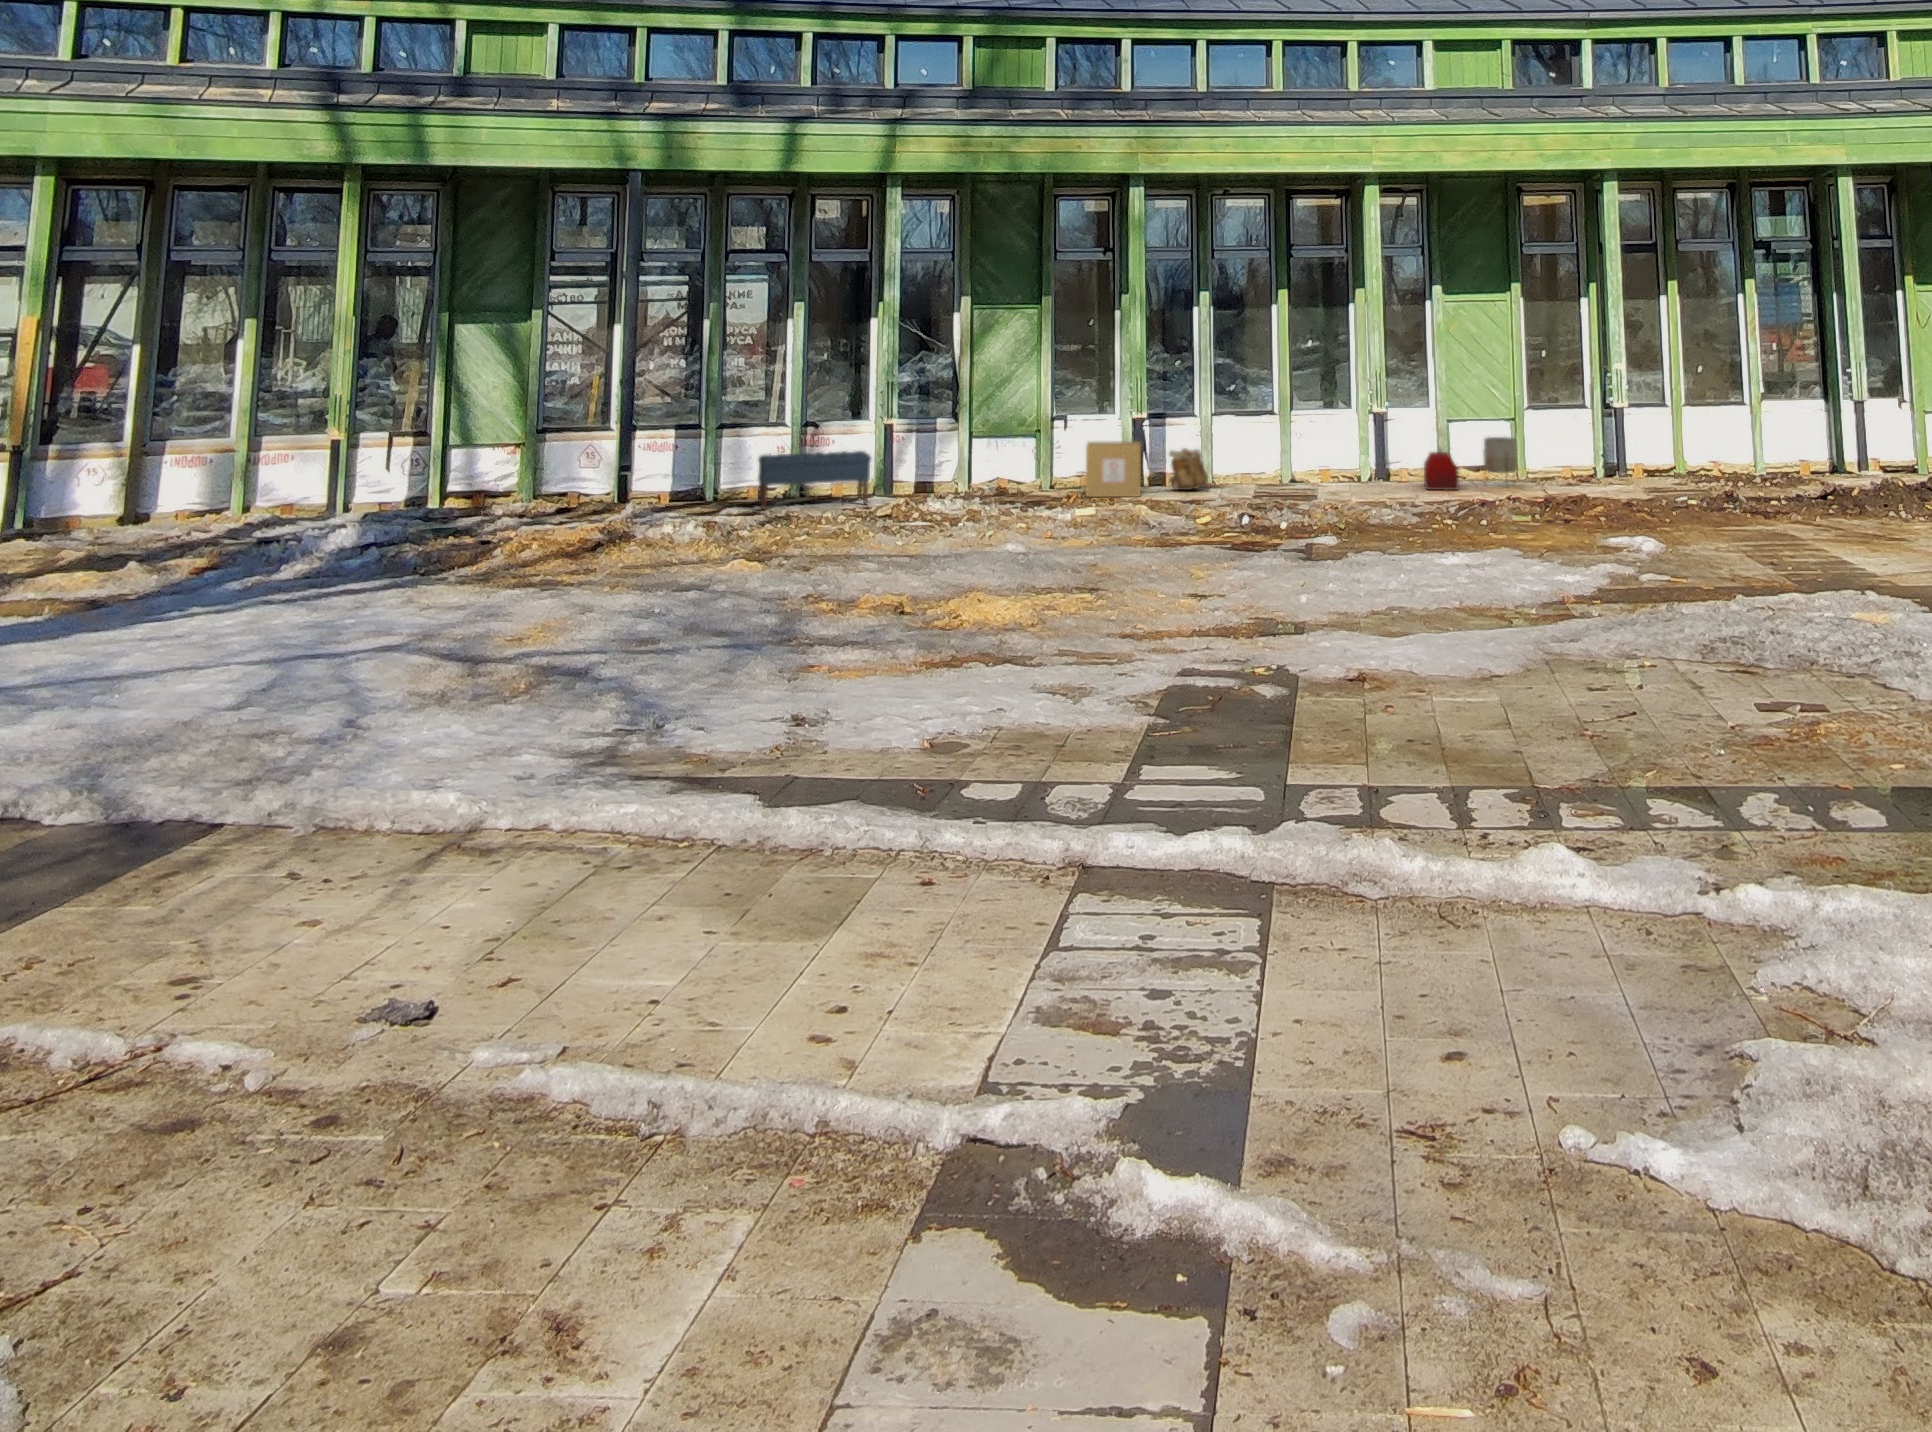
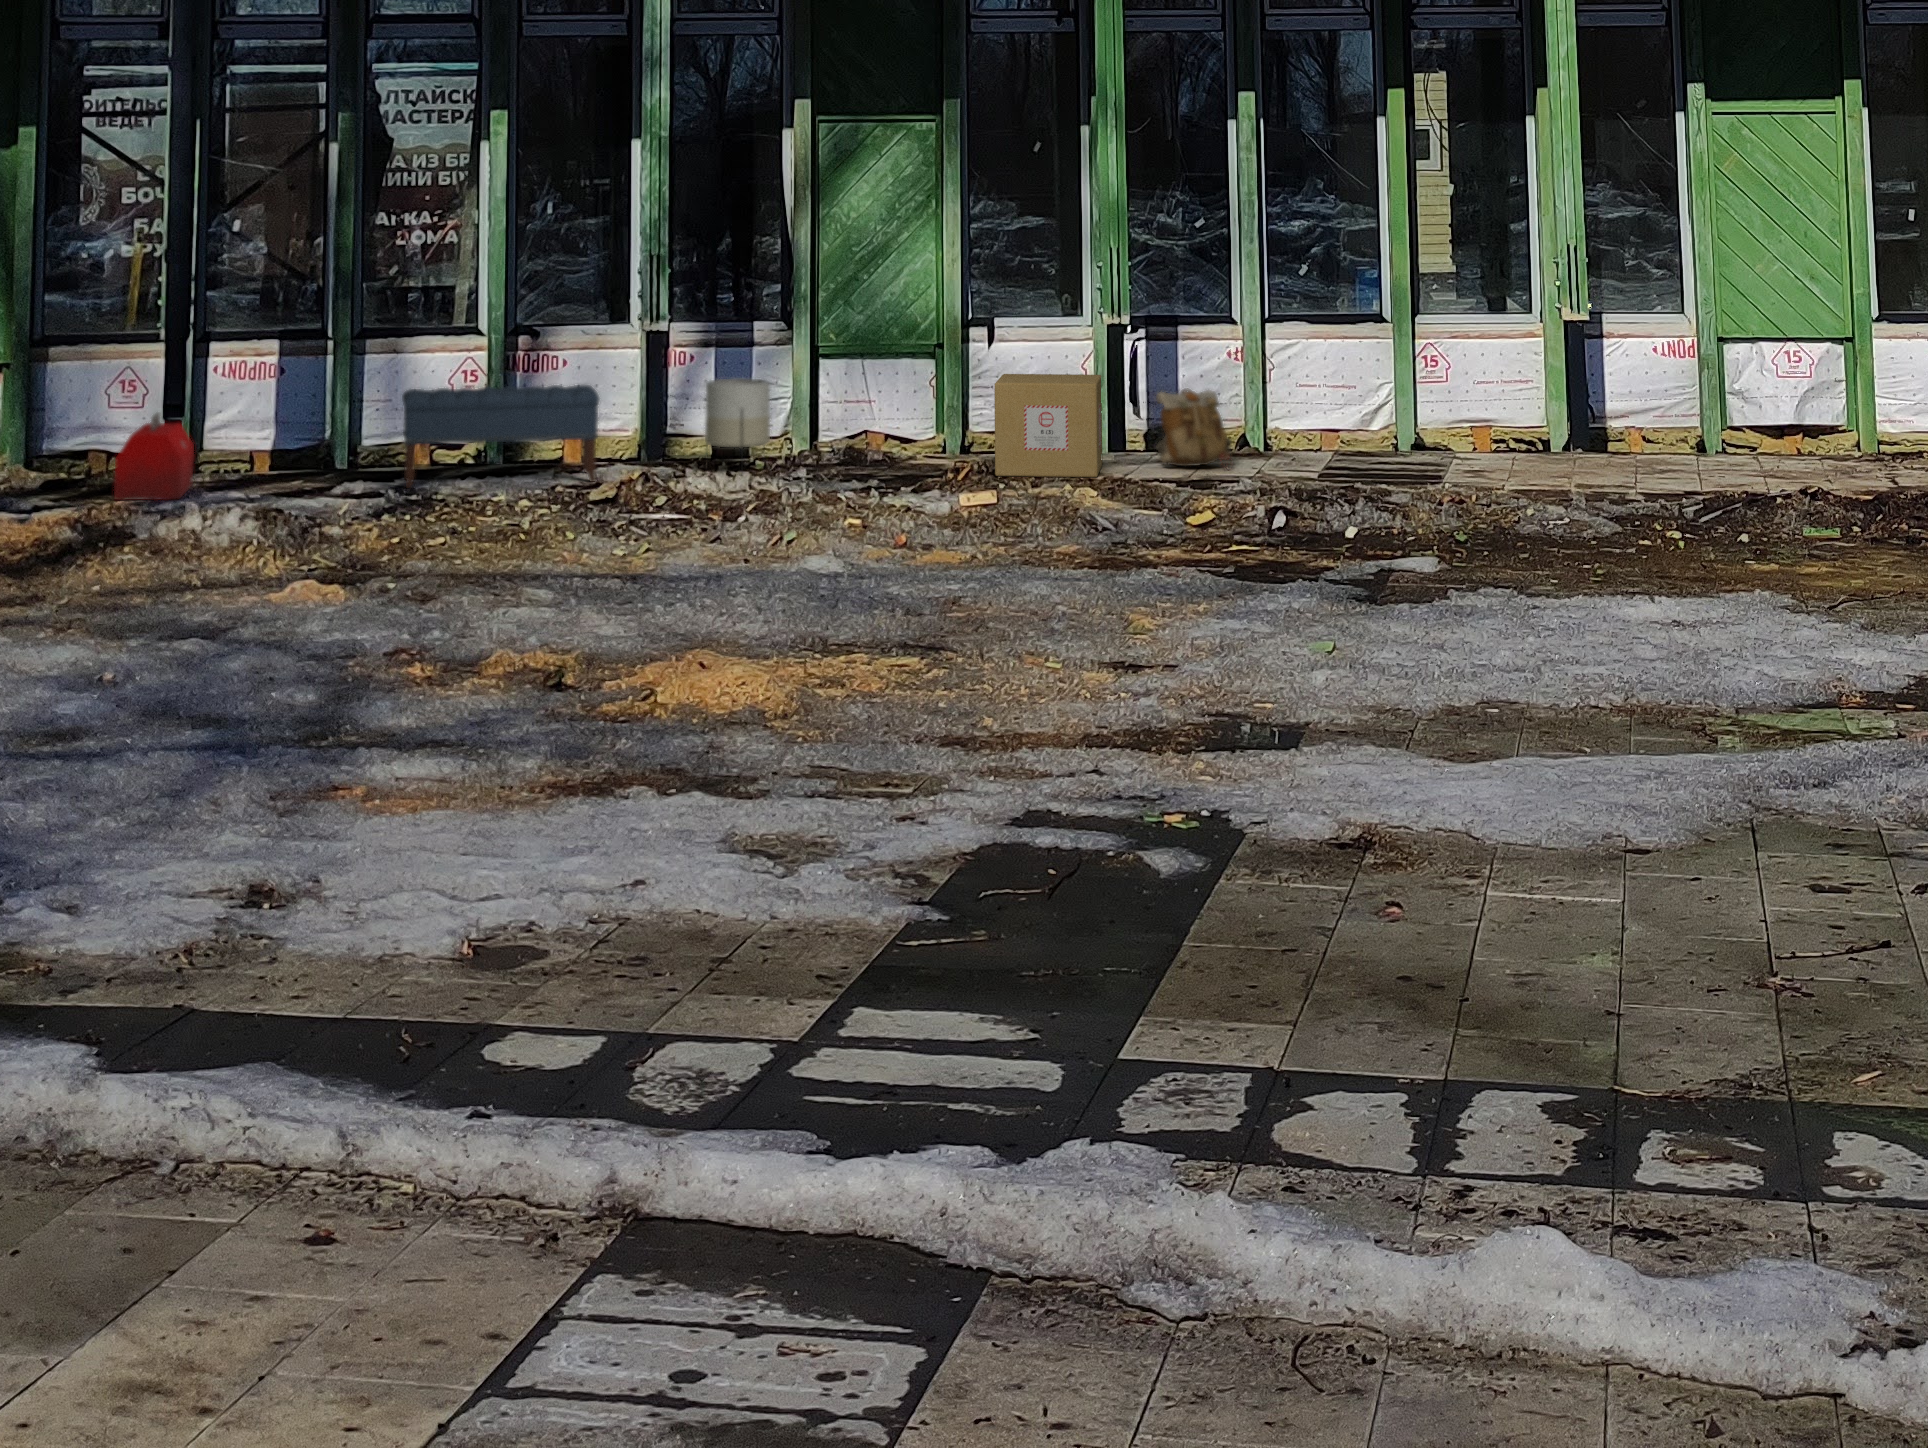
planter: present [1484,437,1518,476] -> present [705,378,770,449]
toolbox: present [1424,448,1459,490] -> present [114,413,194,500]

